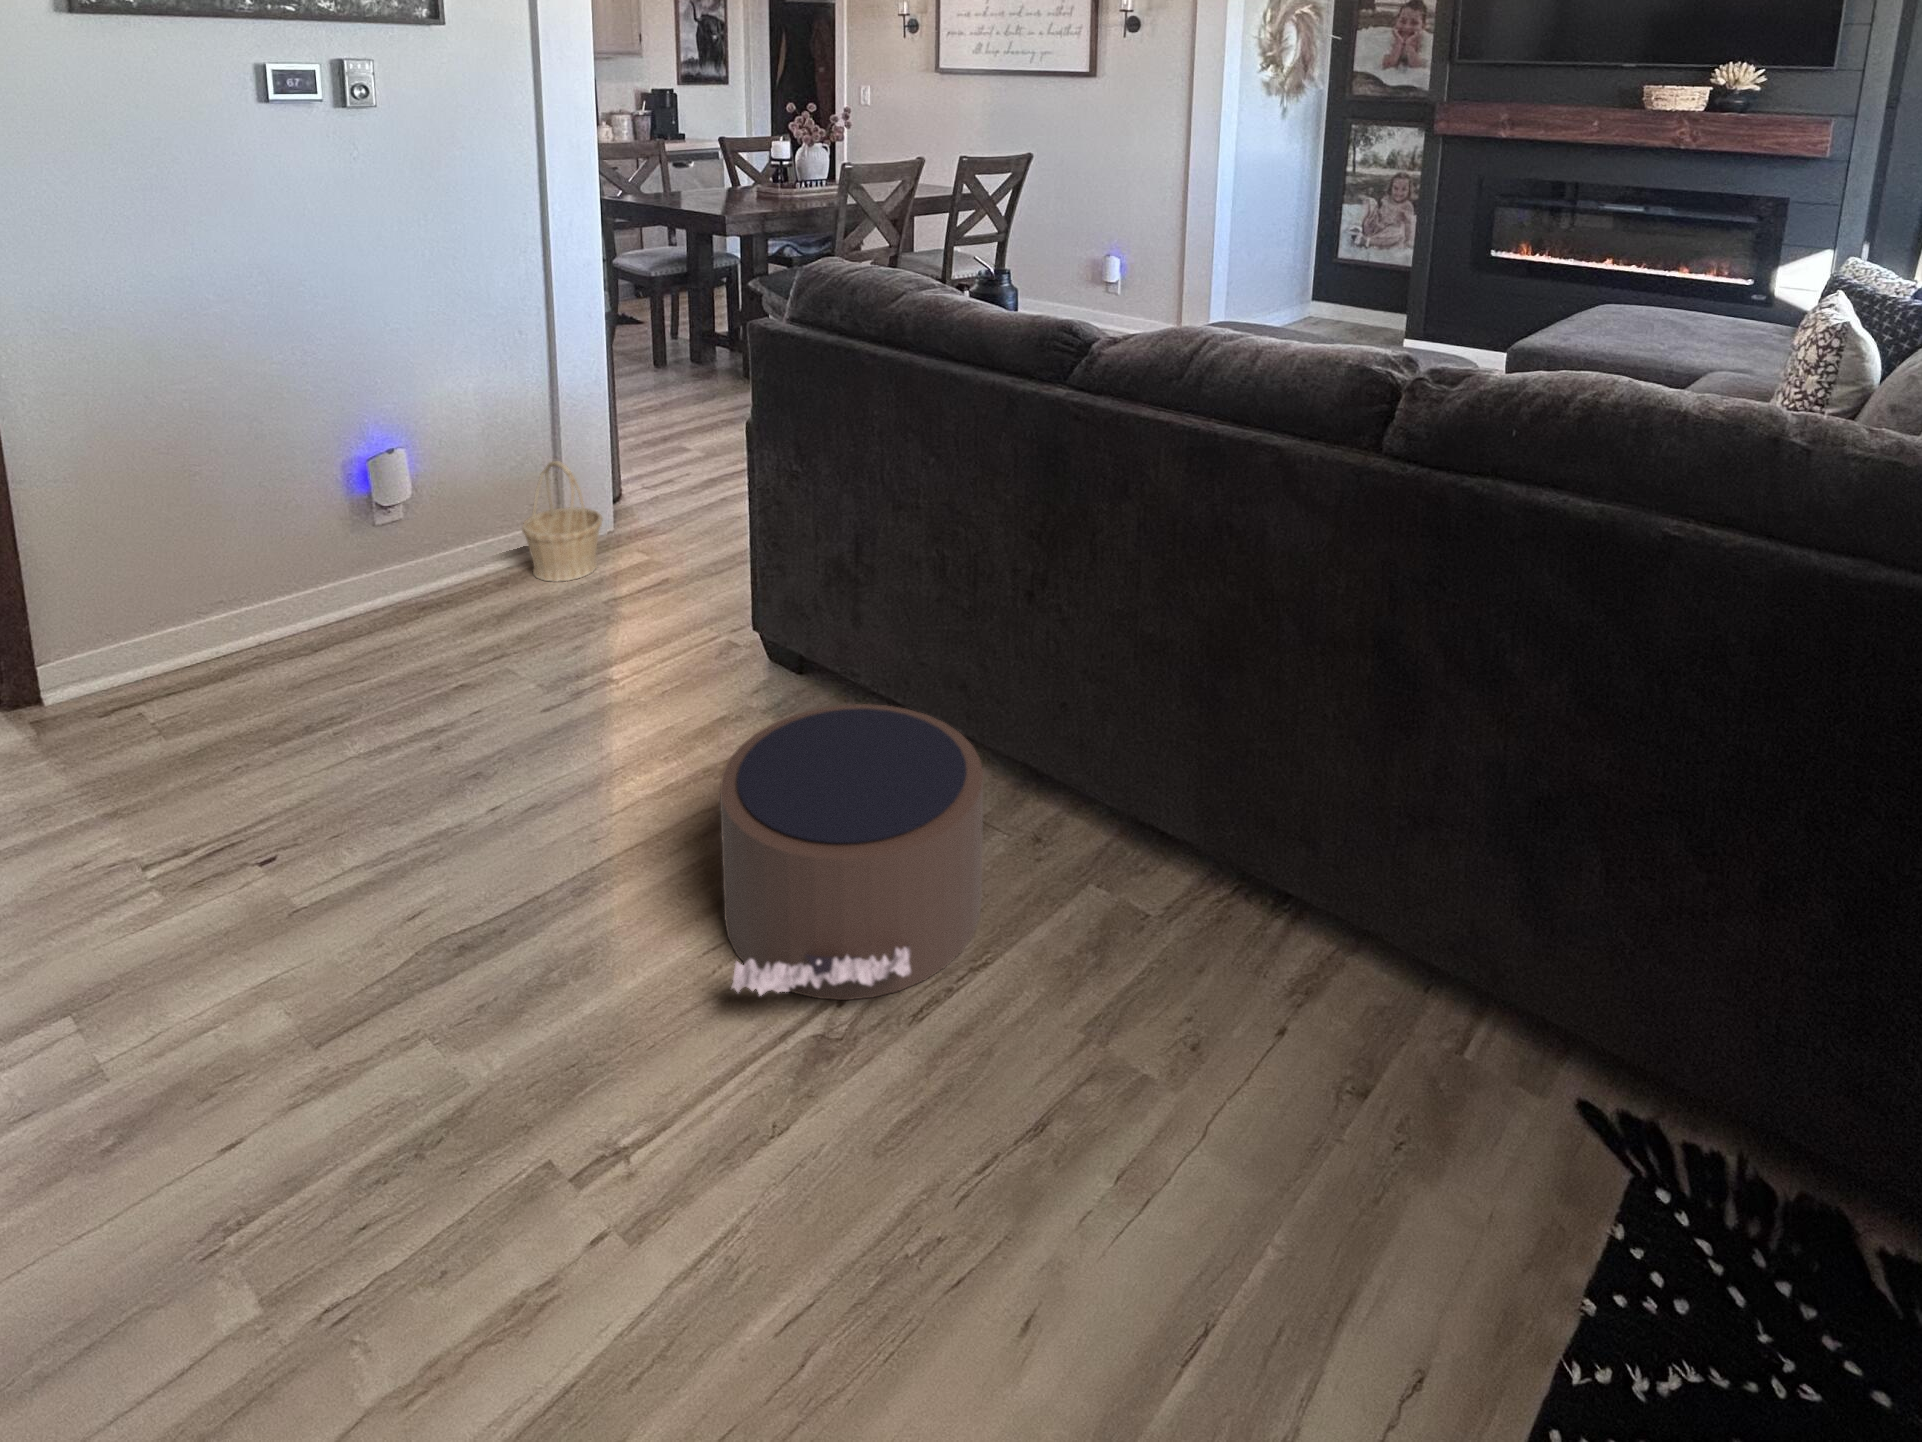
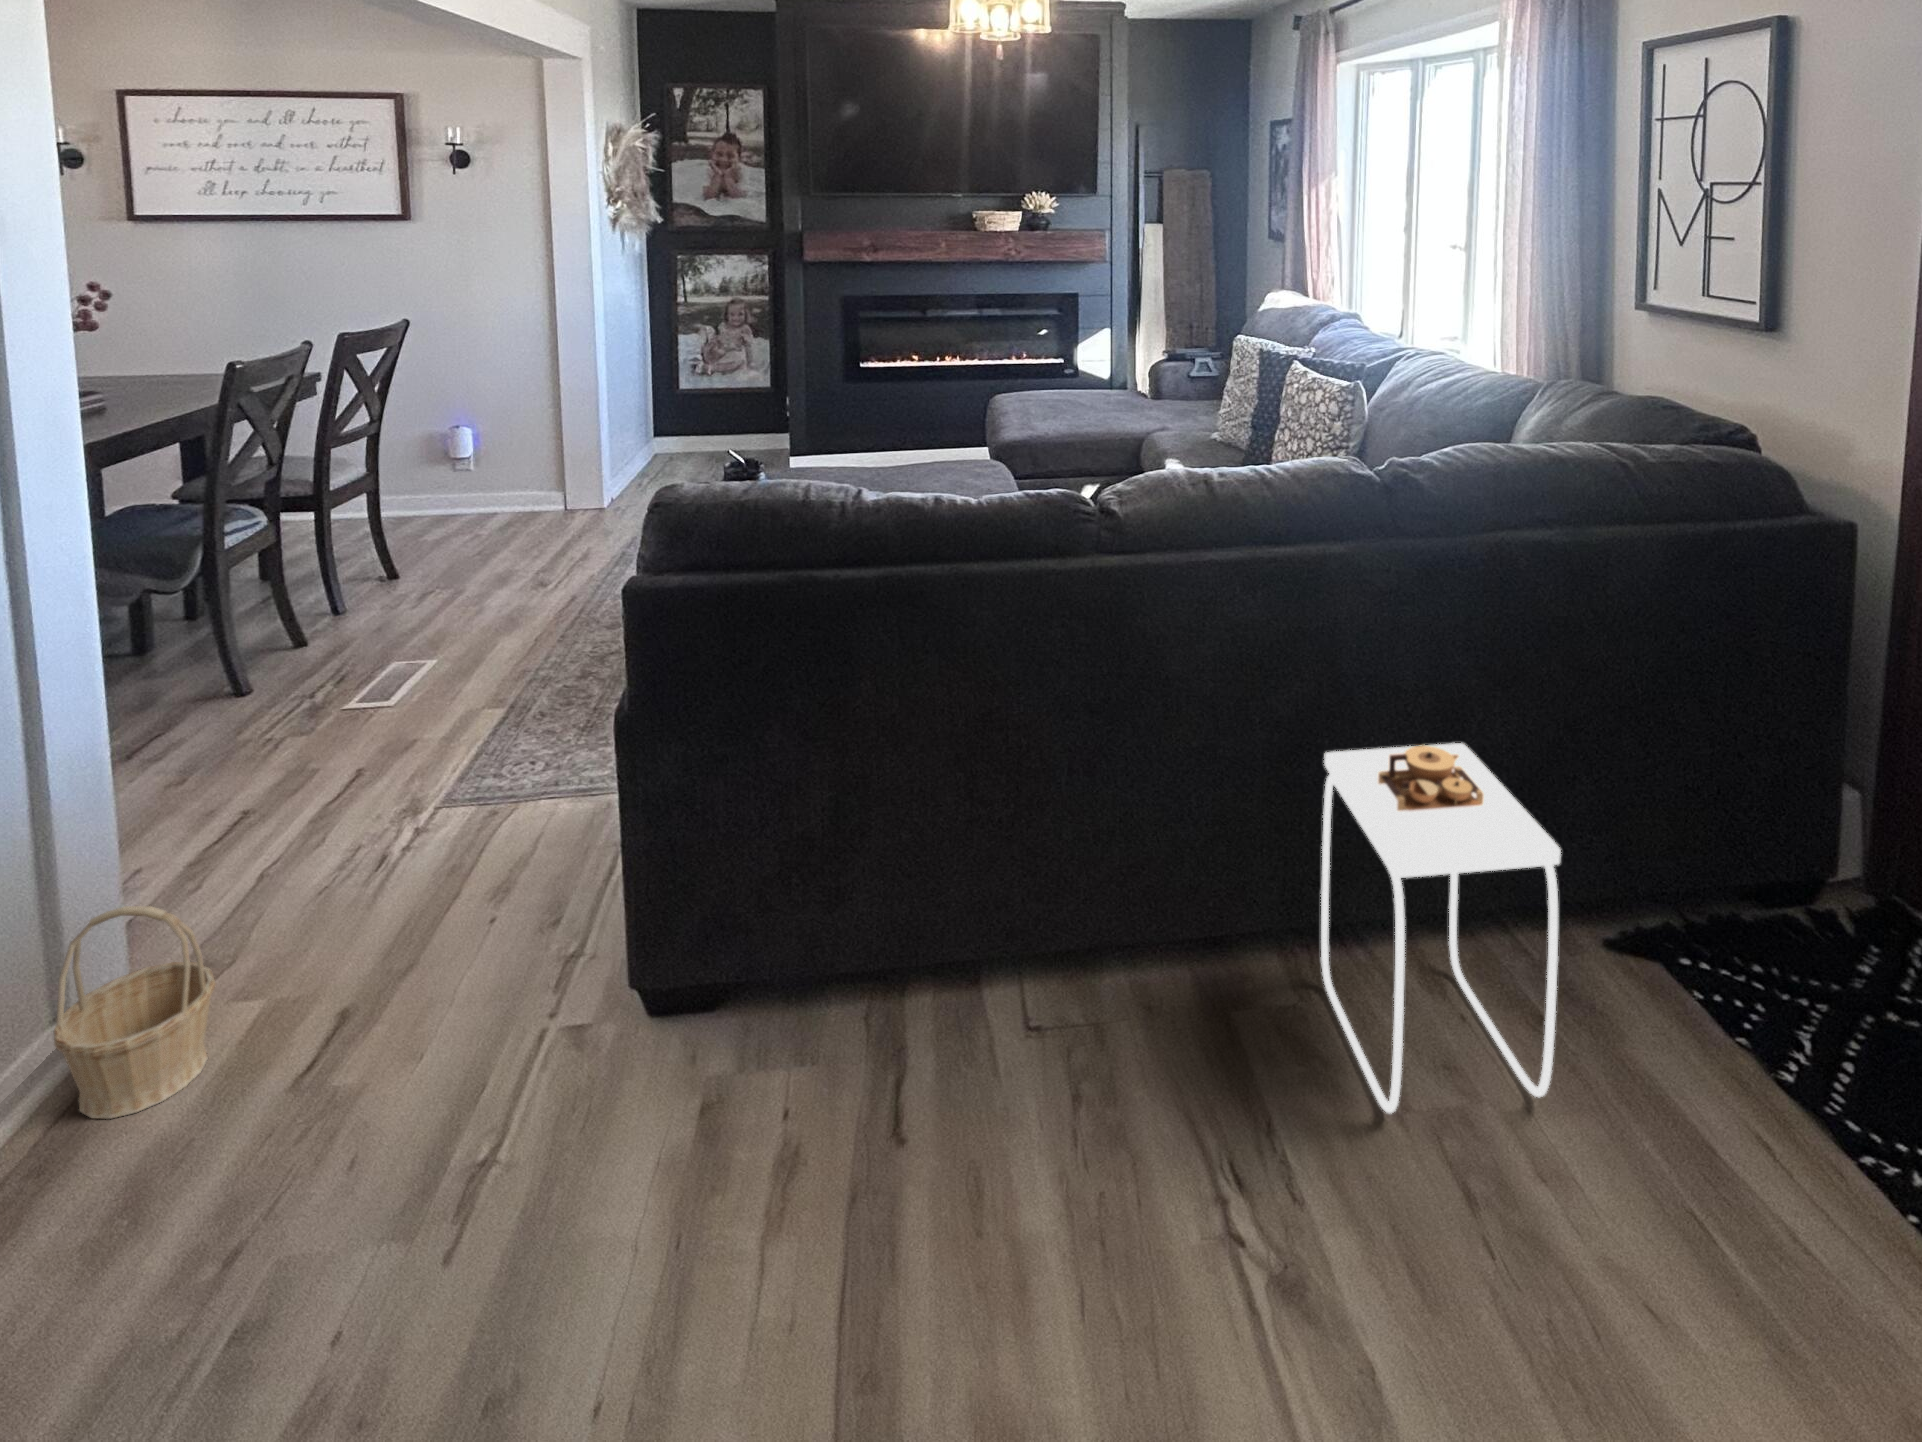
pouf: present [720,704,983,1000] -> none [896,896,1255,1232]
side table: none [1024,705,1361,1227] -> present [1321,743,1561,1113]

